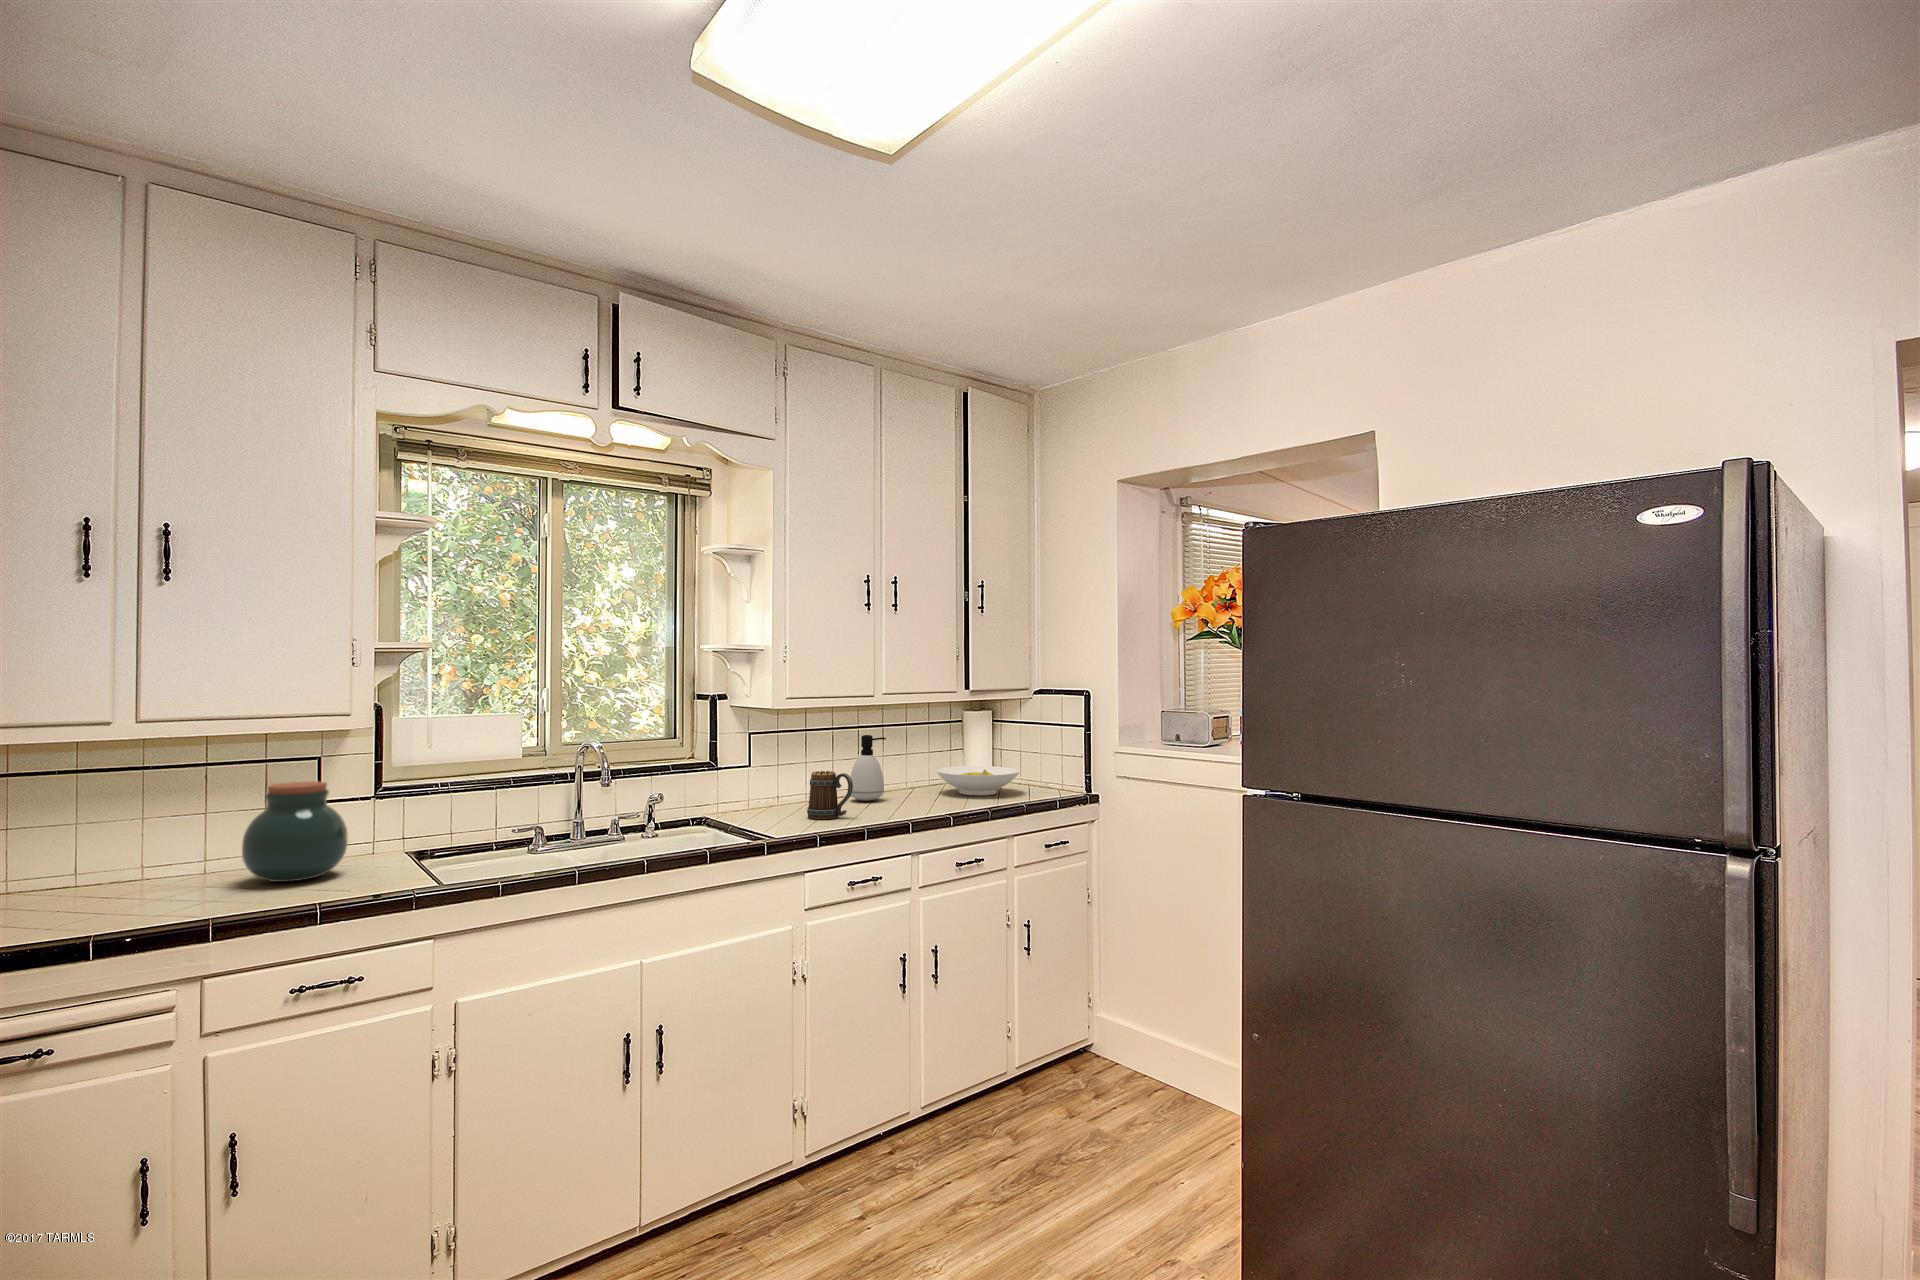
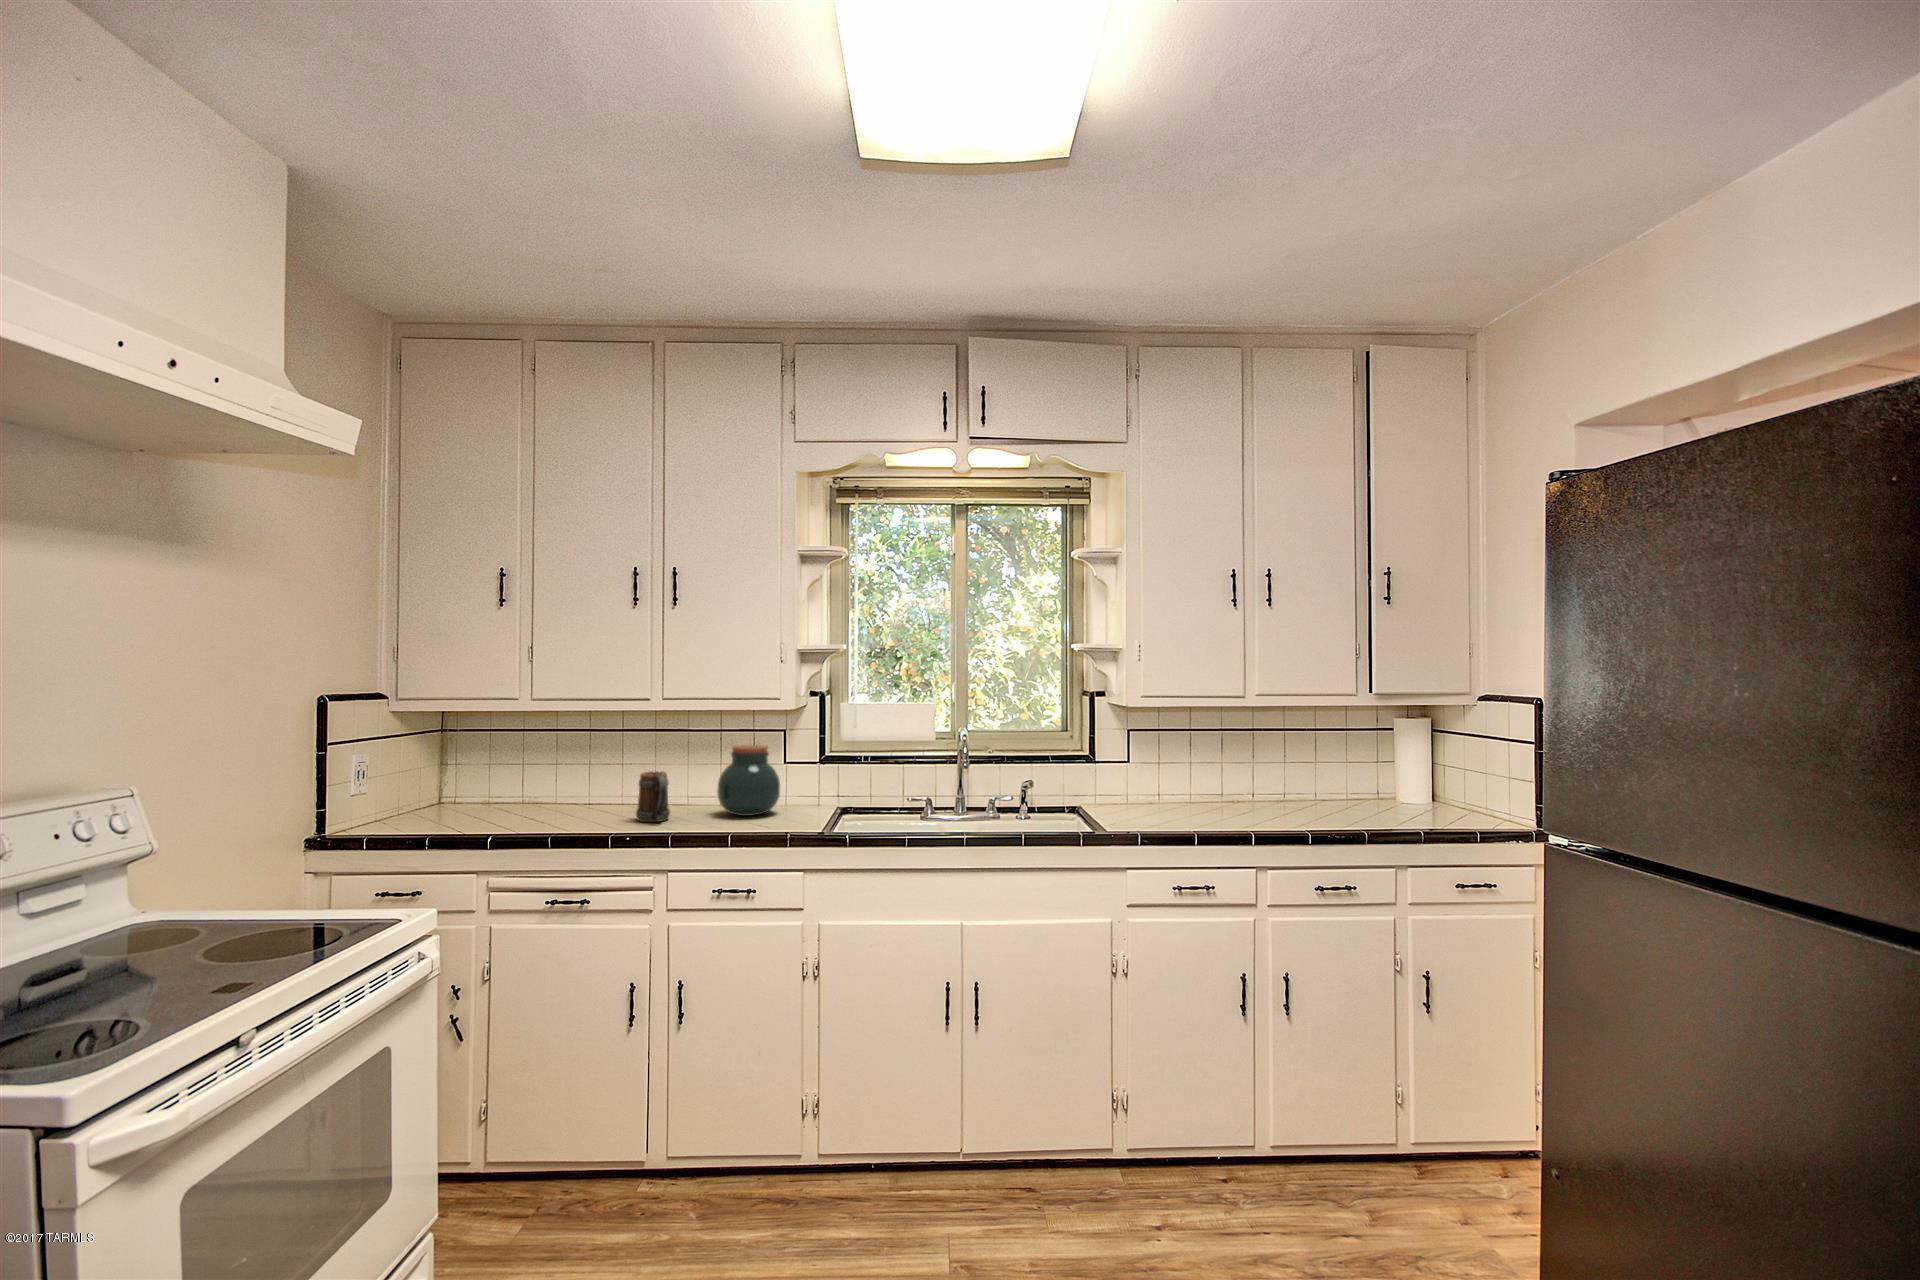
soap dispenser: present [851,735,886,801] -> none [1233,741,1274,810]
bowl: present [936,766,1020,795] -> none [1341,784,1449,820]
mug: present [807,771,853,819] -> present [636,771,670,822]

